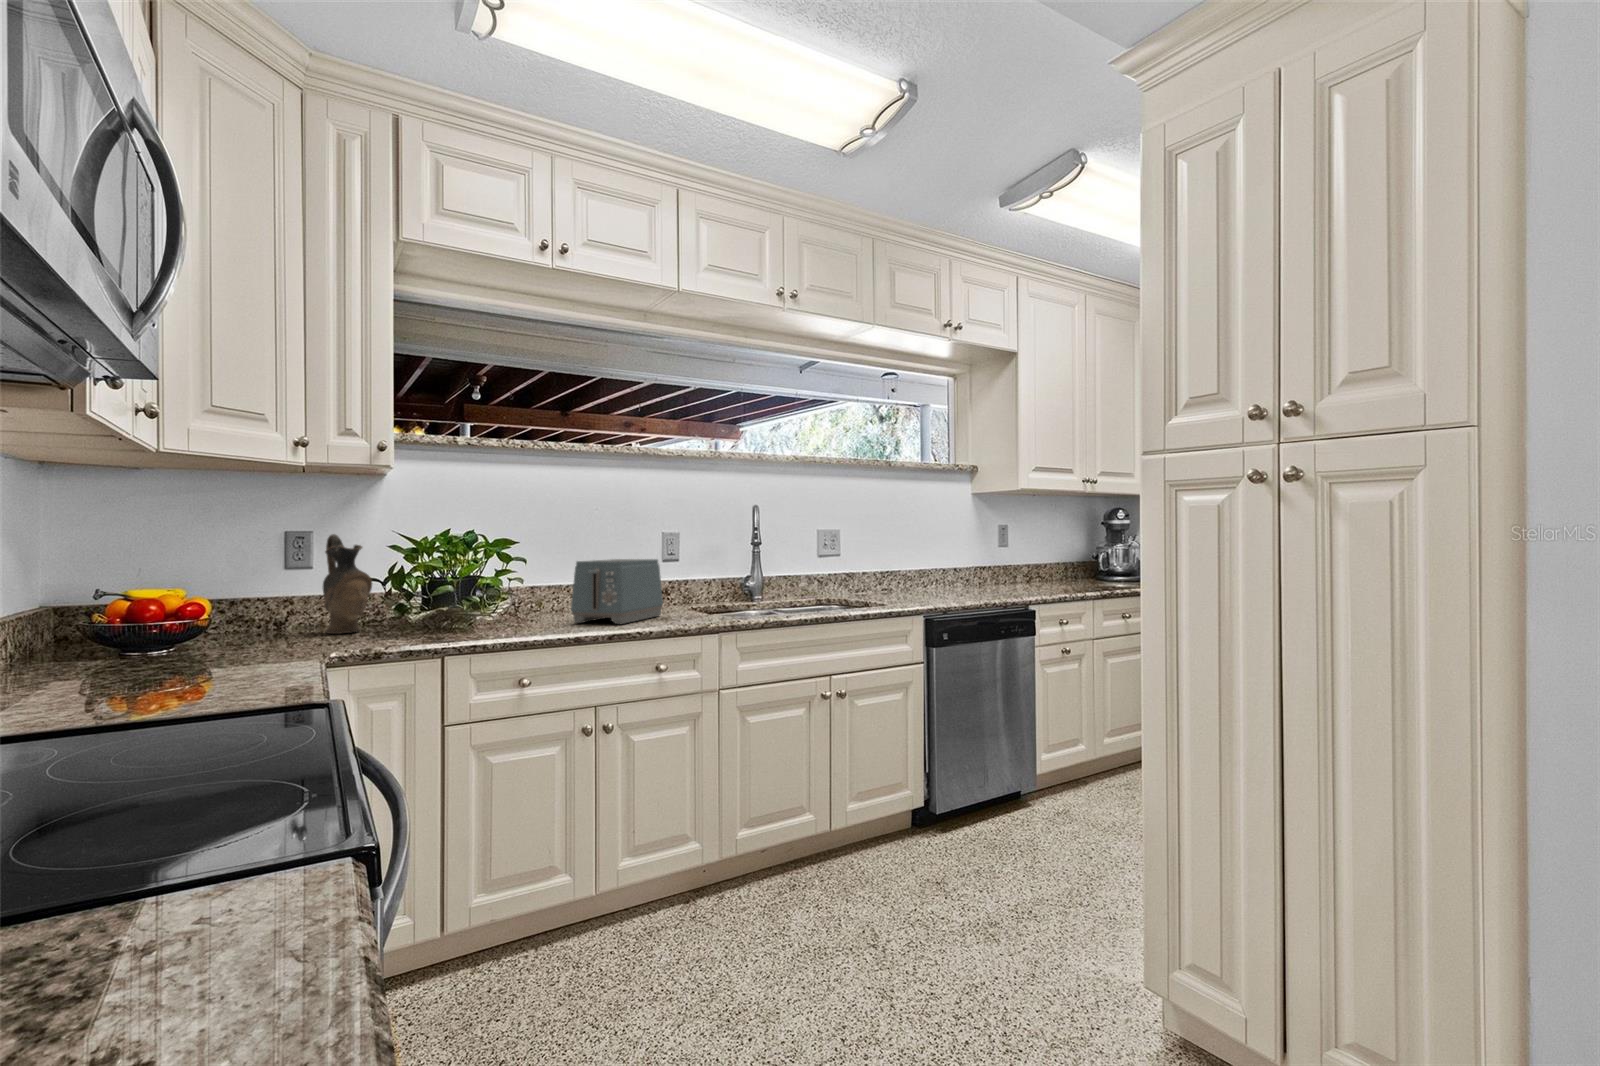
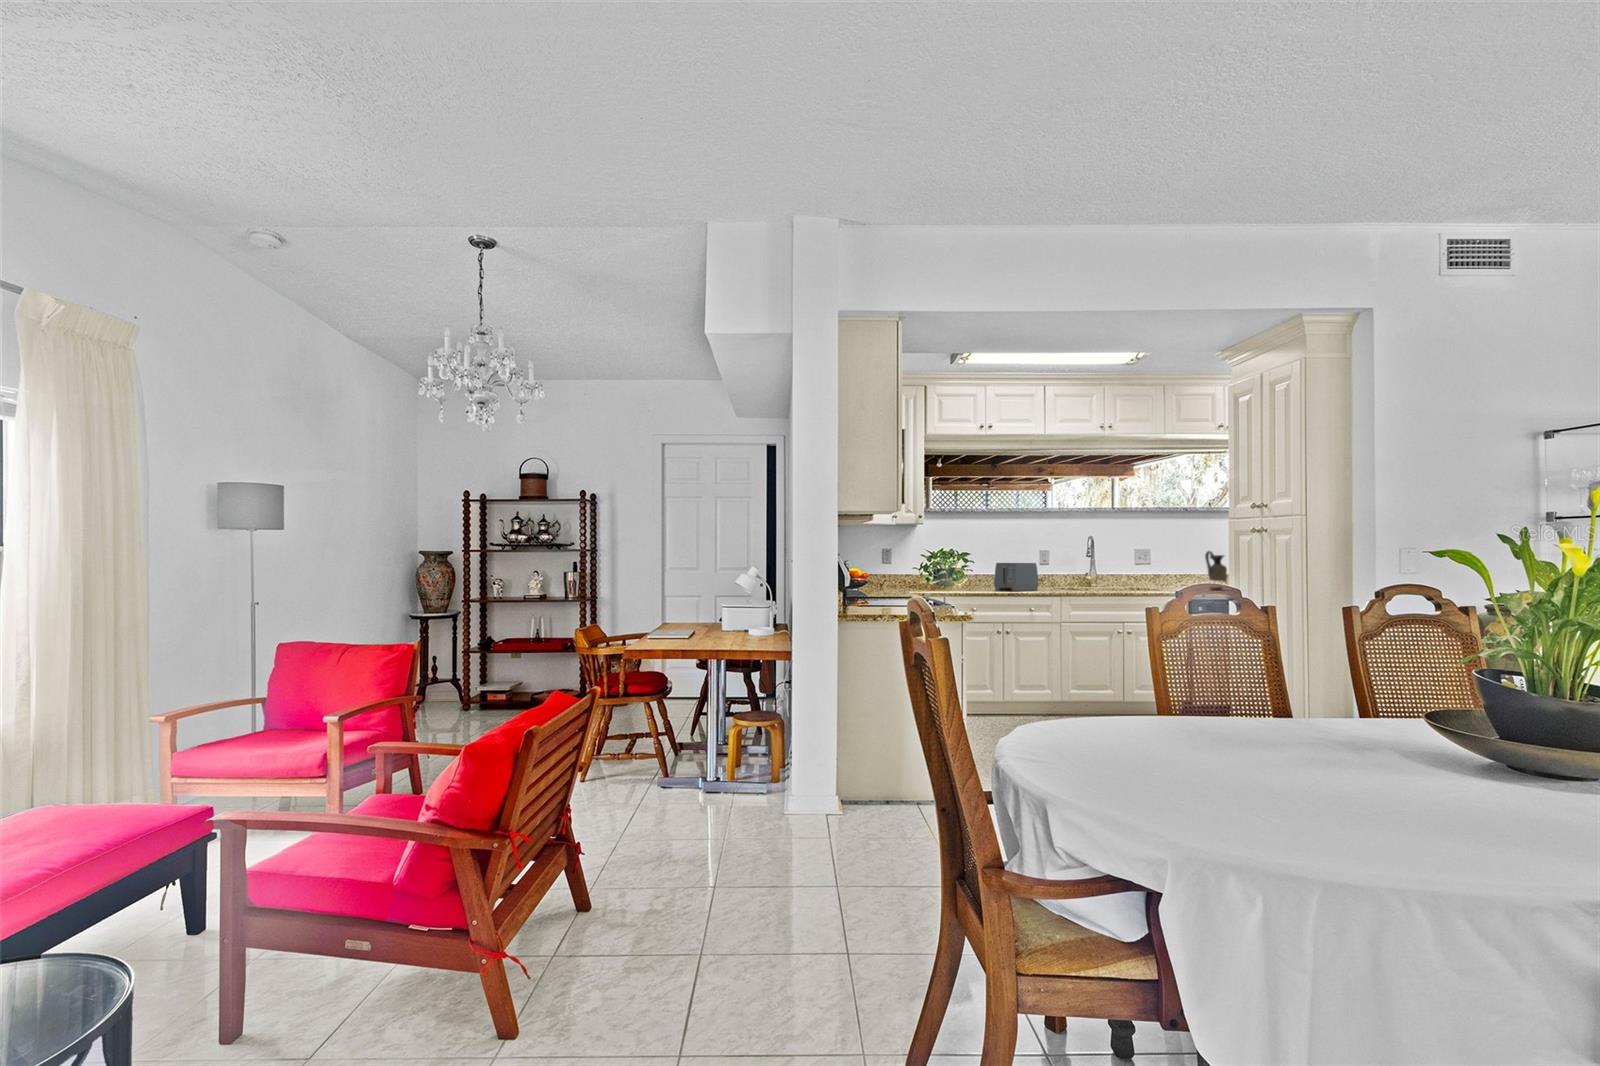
ceramic pitcher: present [323,534,372,634] -> present [1205,551,1227,590]

